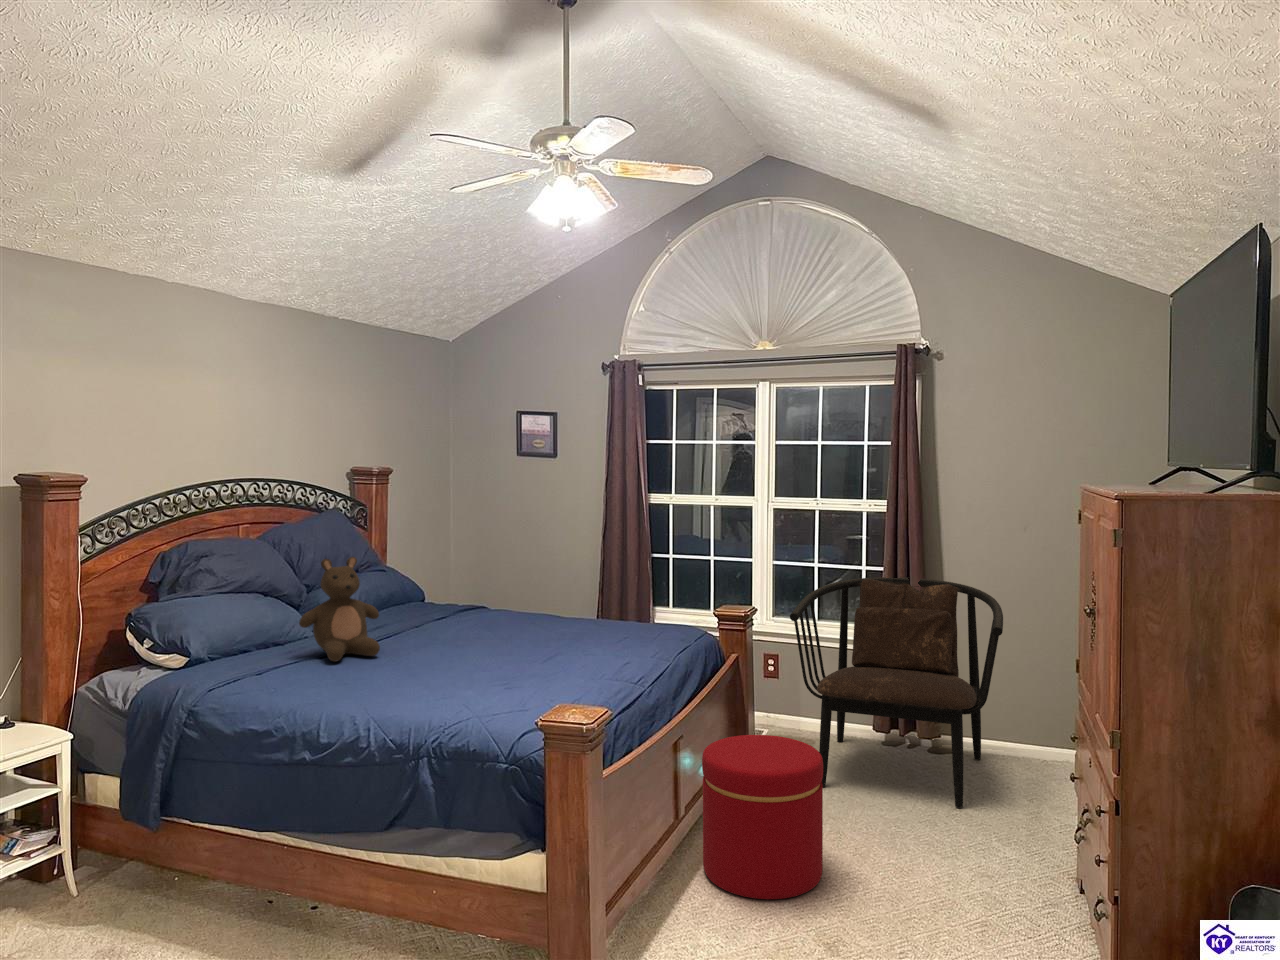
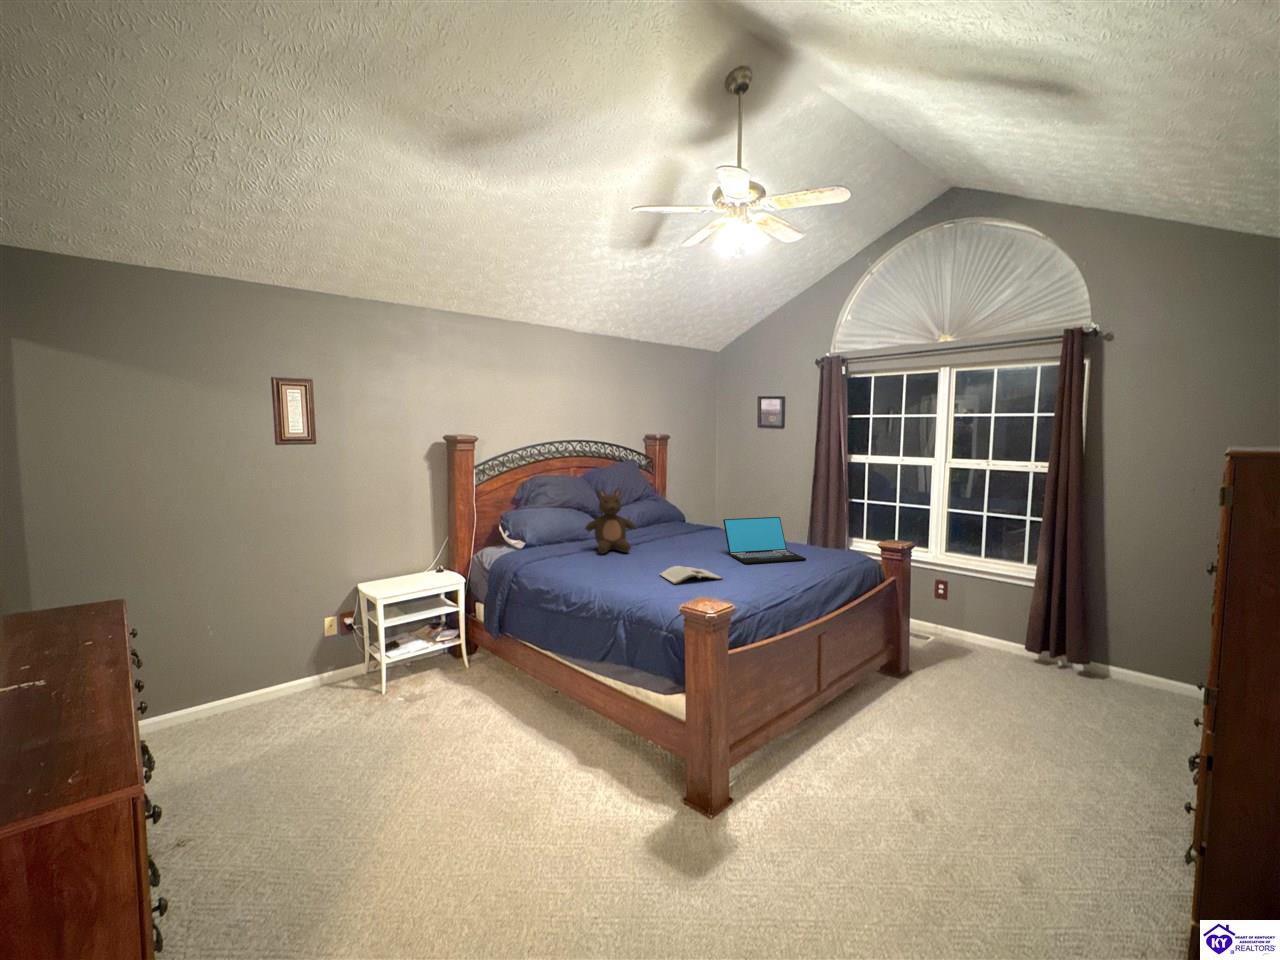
armchair: present [790,577,1003,808] -> none [941,527,1155,730]
laptop: none [519,584,639,655] -> present [723,517,806,564]
magazine: none [452,667,549,695] -> present [660,566,722,584]
ottoman: present [702,735,823,899] -> none [835,638,936,767]

